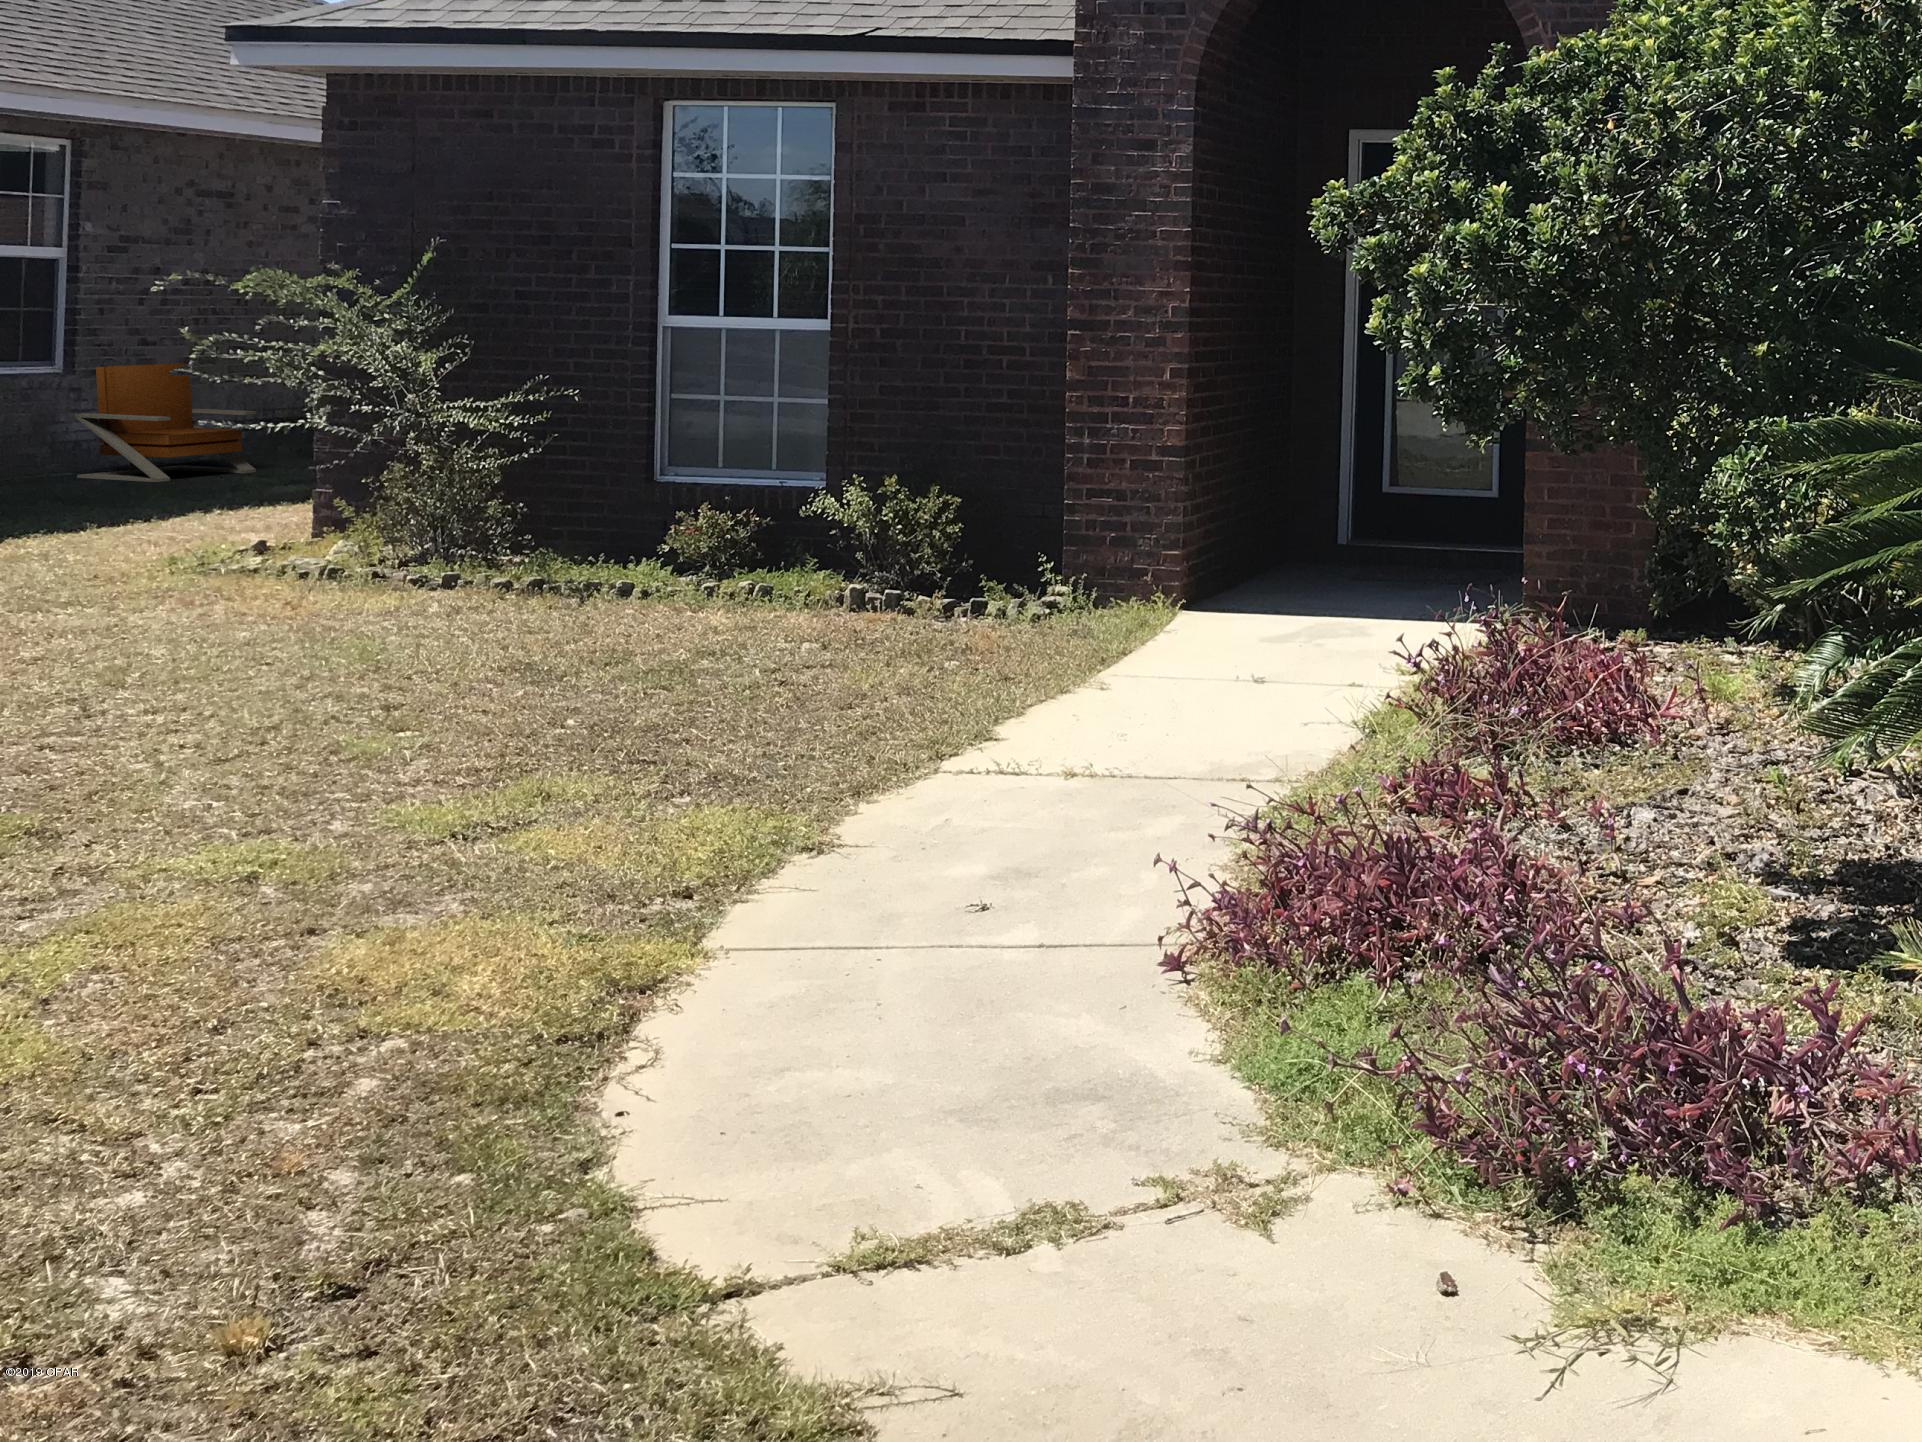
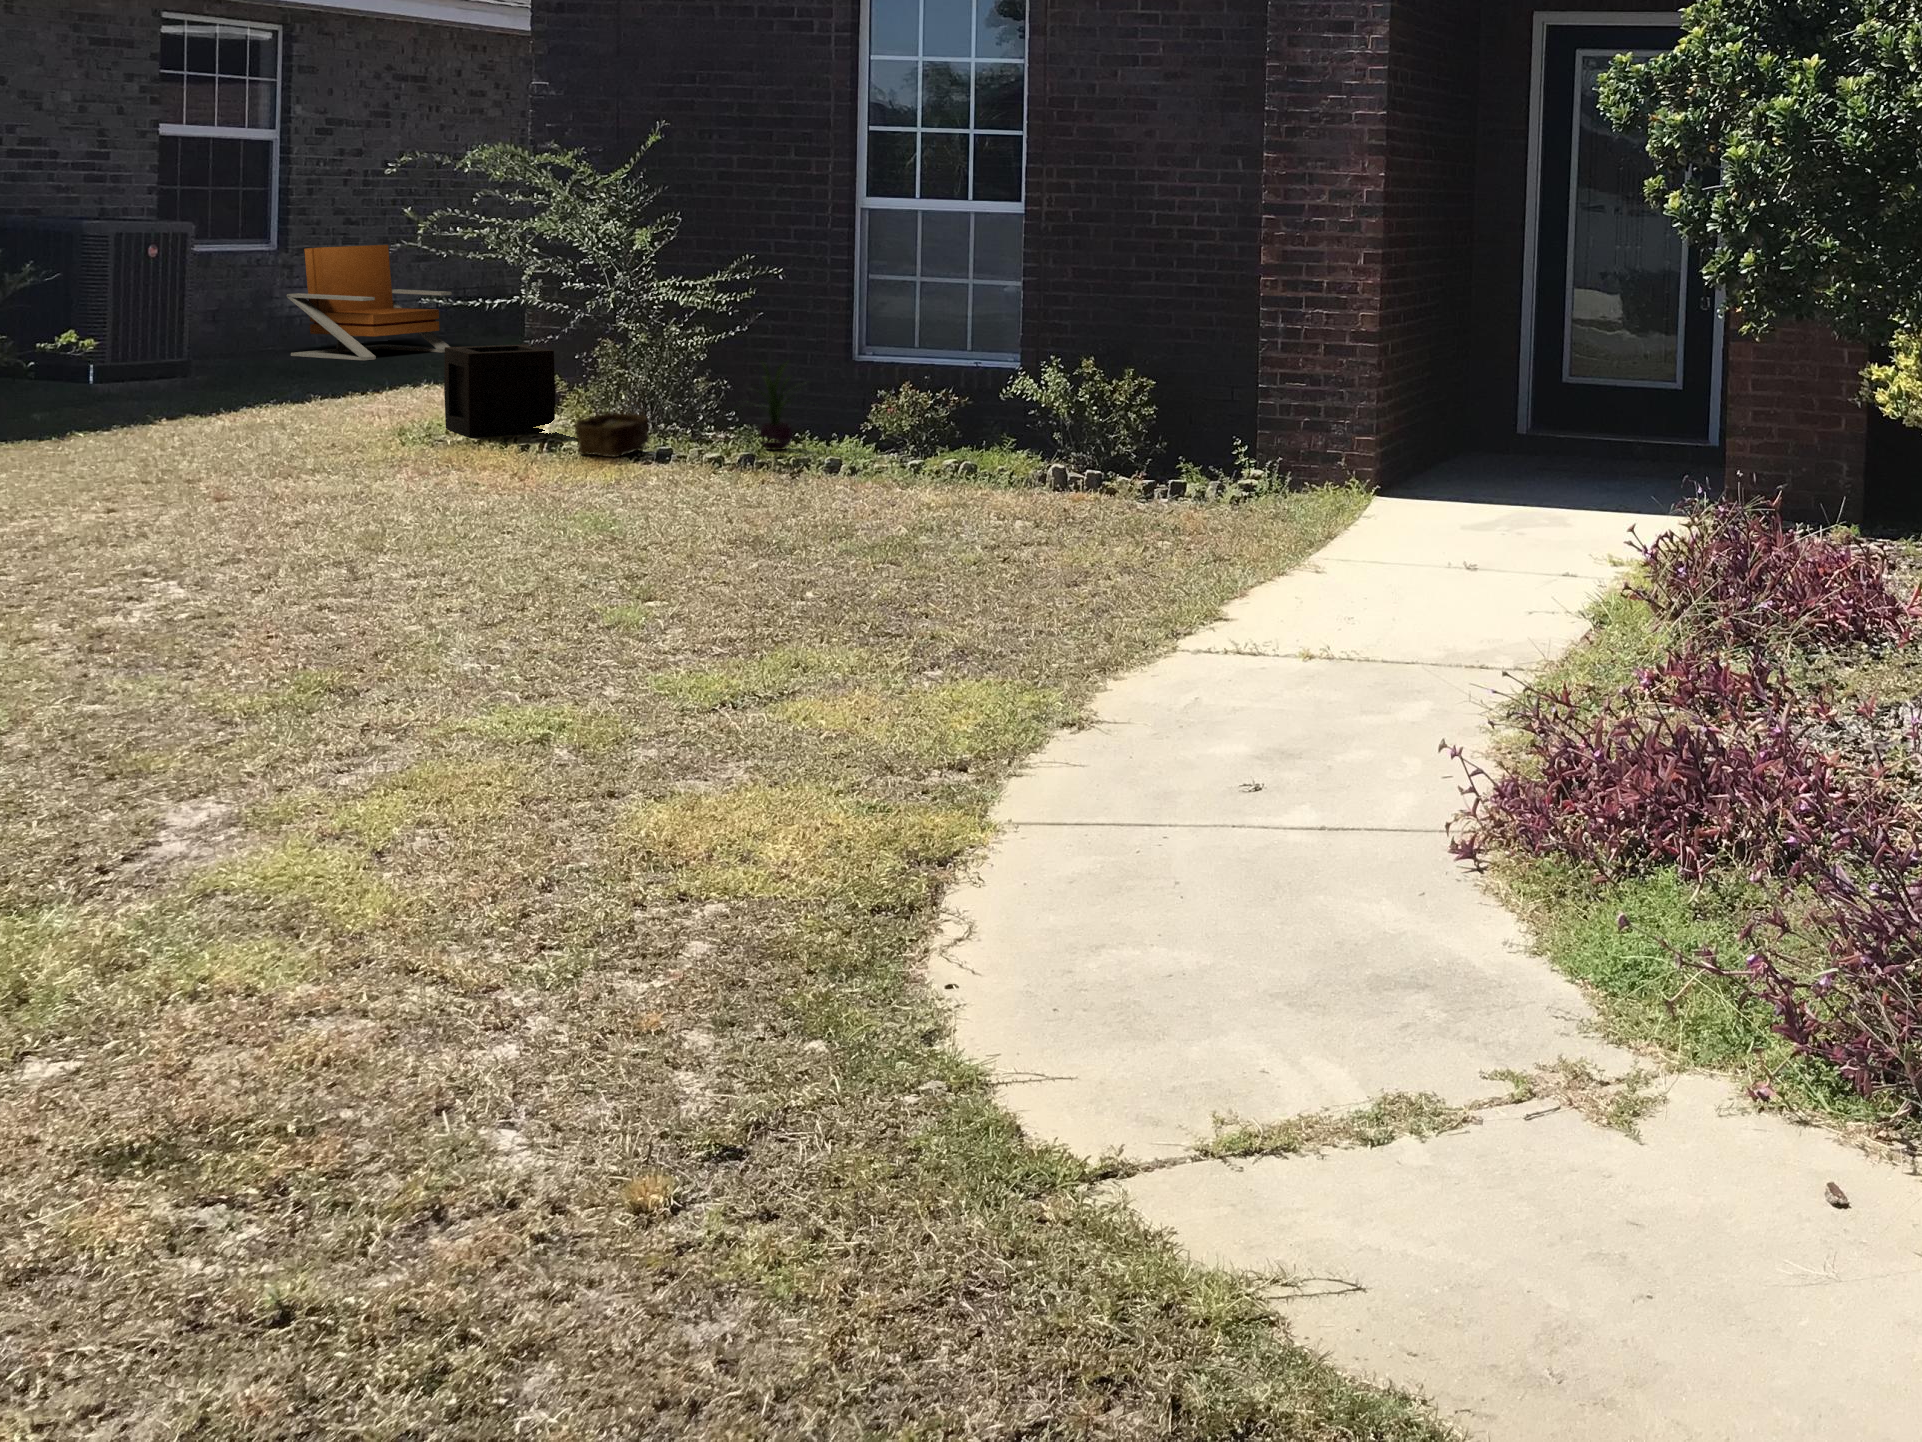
wooden crate: none [227,465,346,561] -> present [444,344,555,437]
decorative plant: none [525,480,629,572] -> present [734,360,792,450]
woven basket: none [361,523,442,580] -> present [575,402,649,457]

